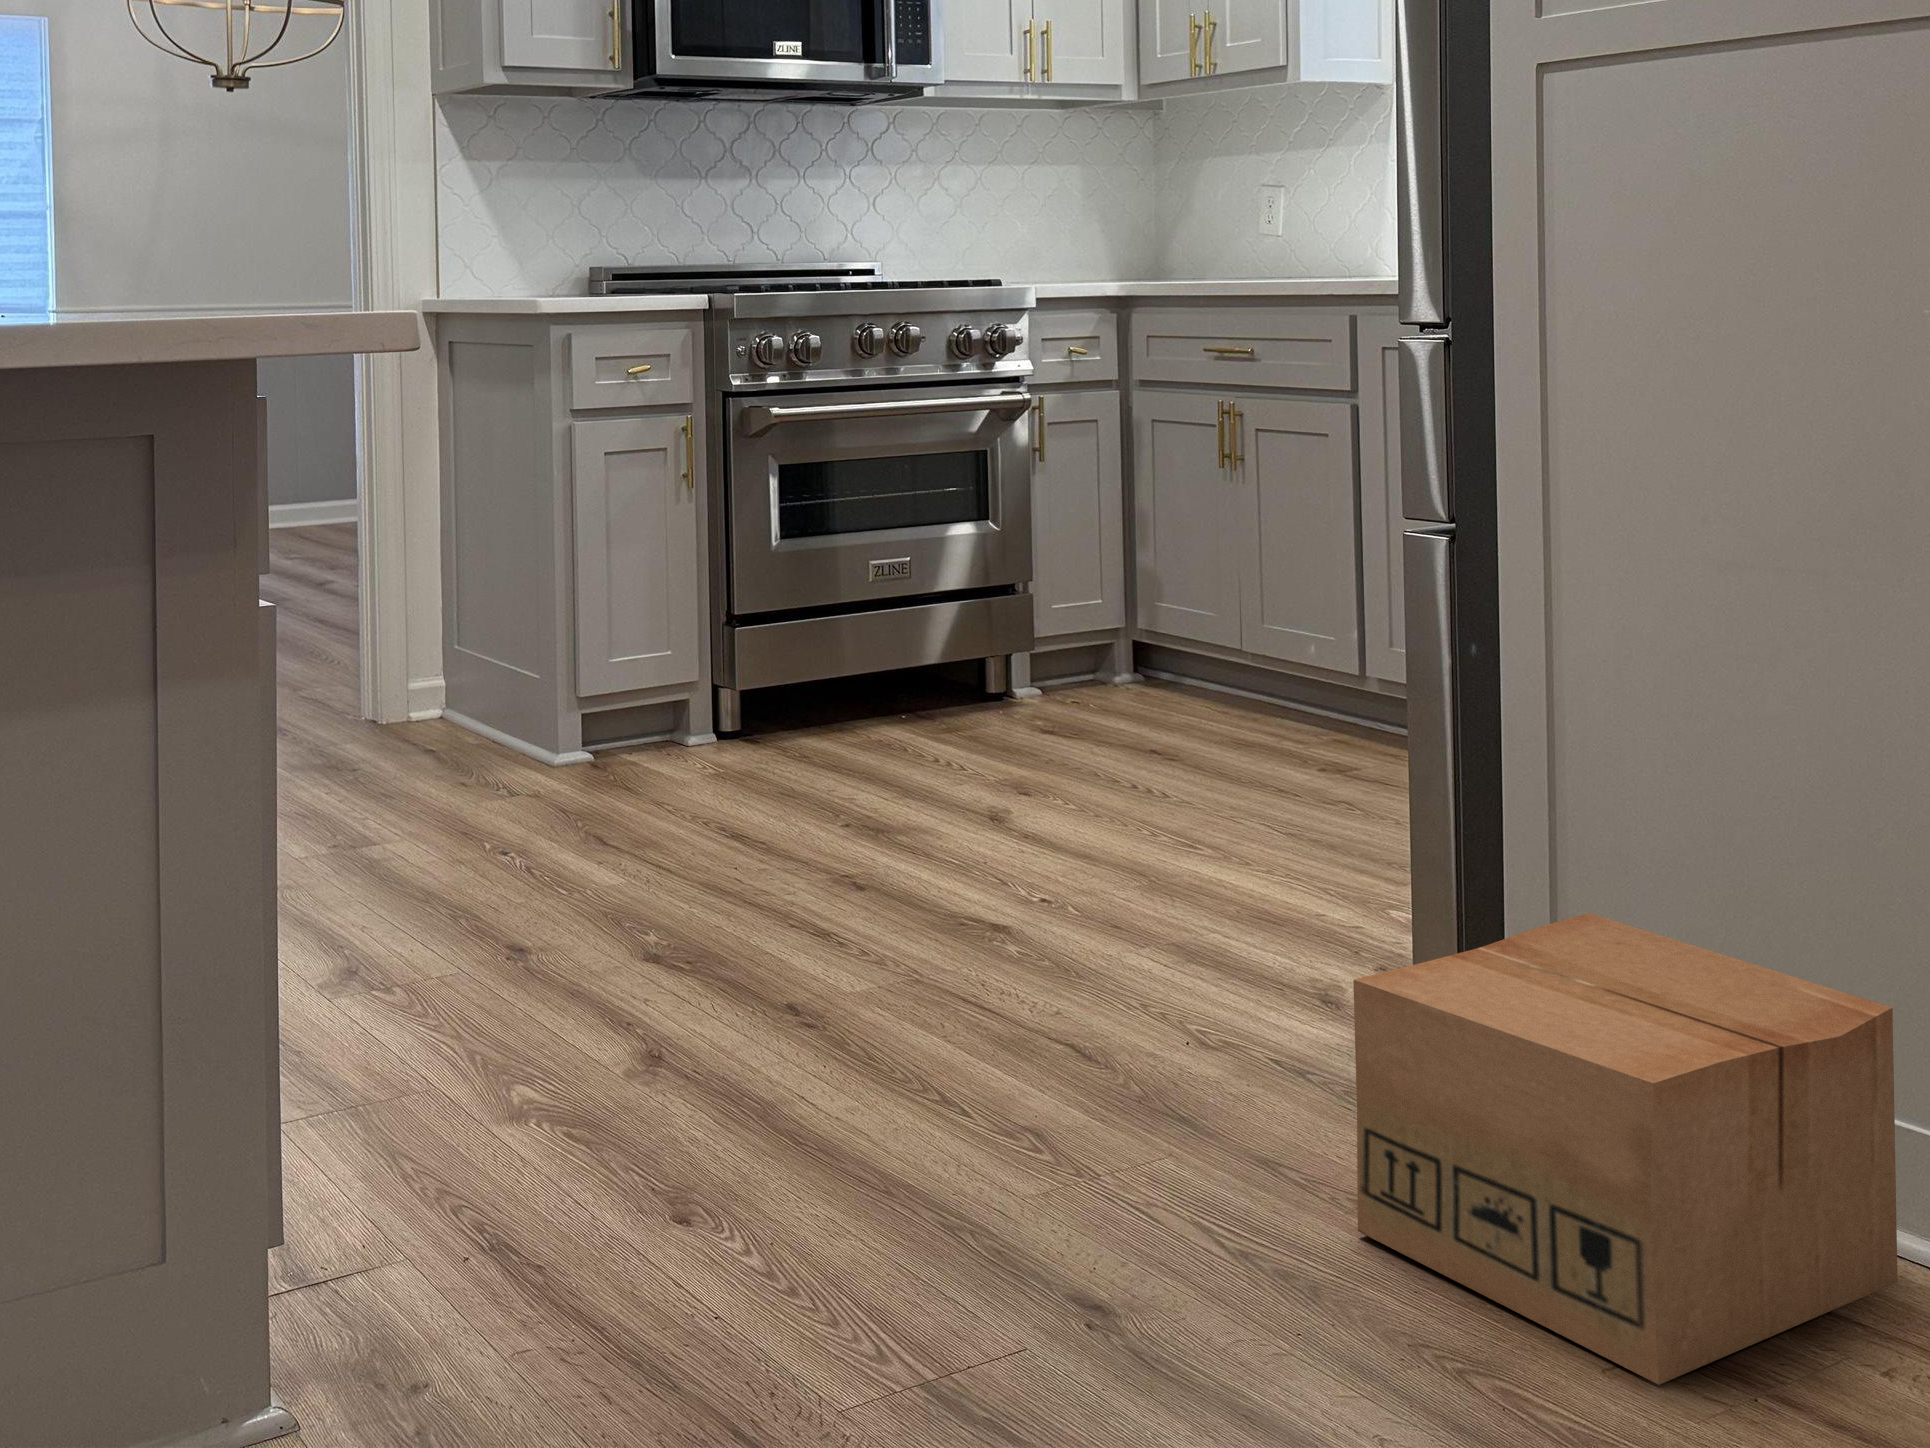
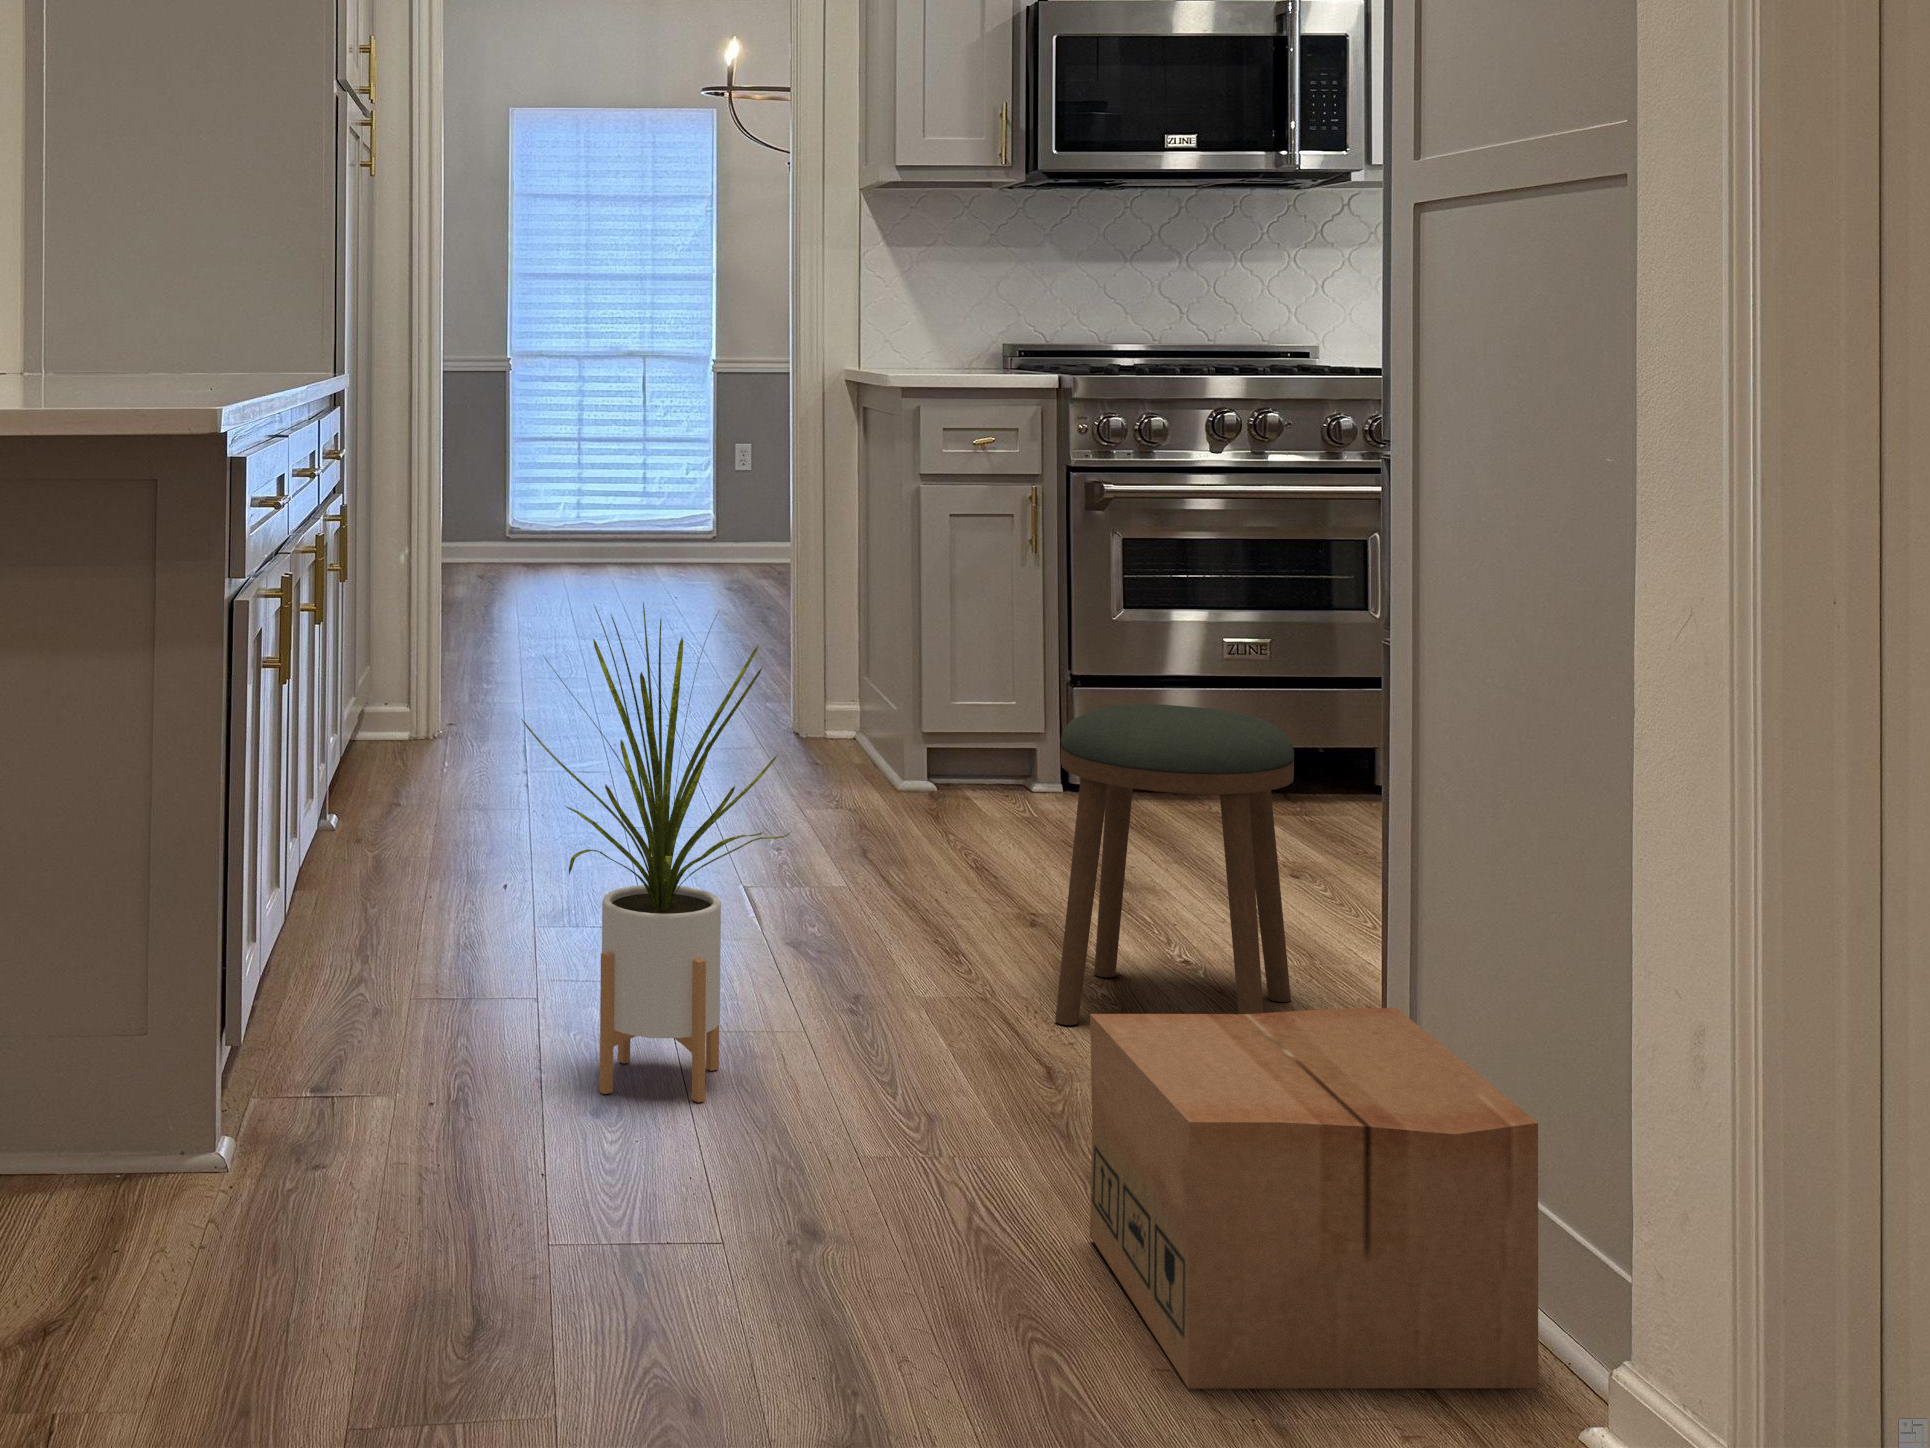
house plant: none [520,562,855,1195] -> present [521,603,791,1102]
stool: none [981,629,1239,994] -> present [1055,704,1294,1025]

